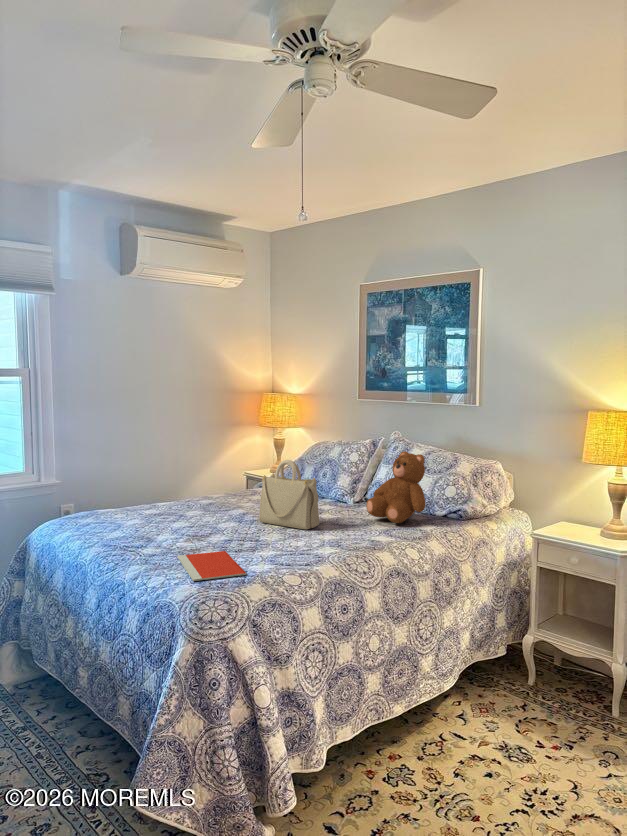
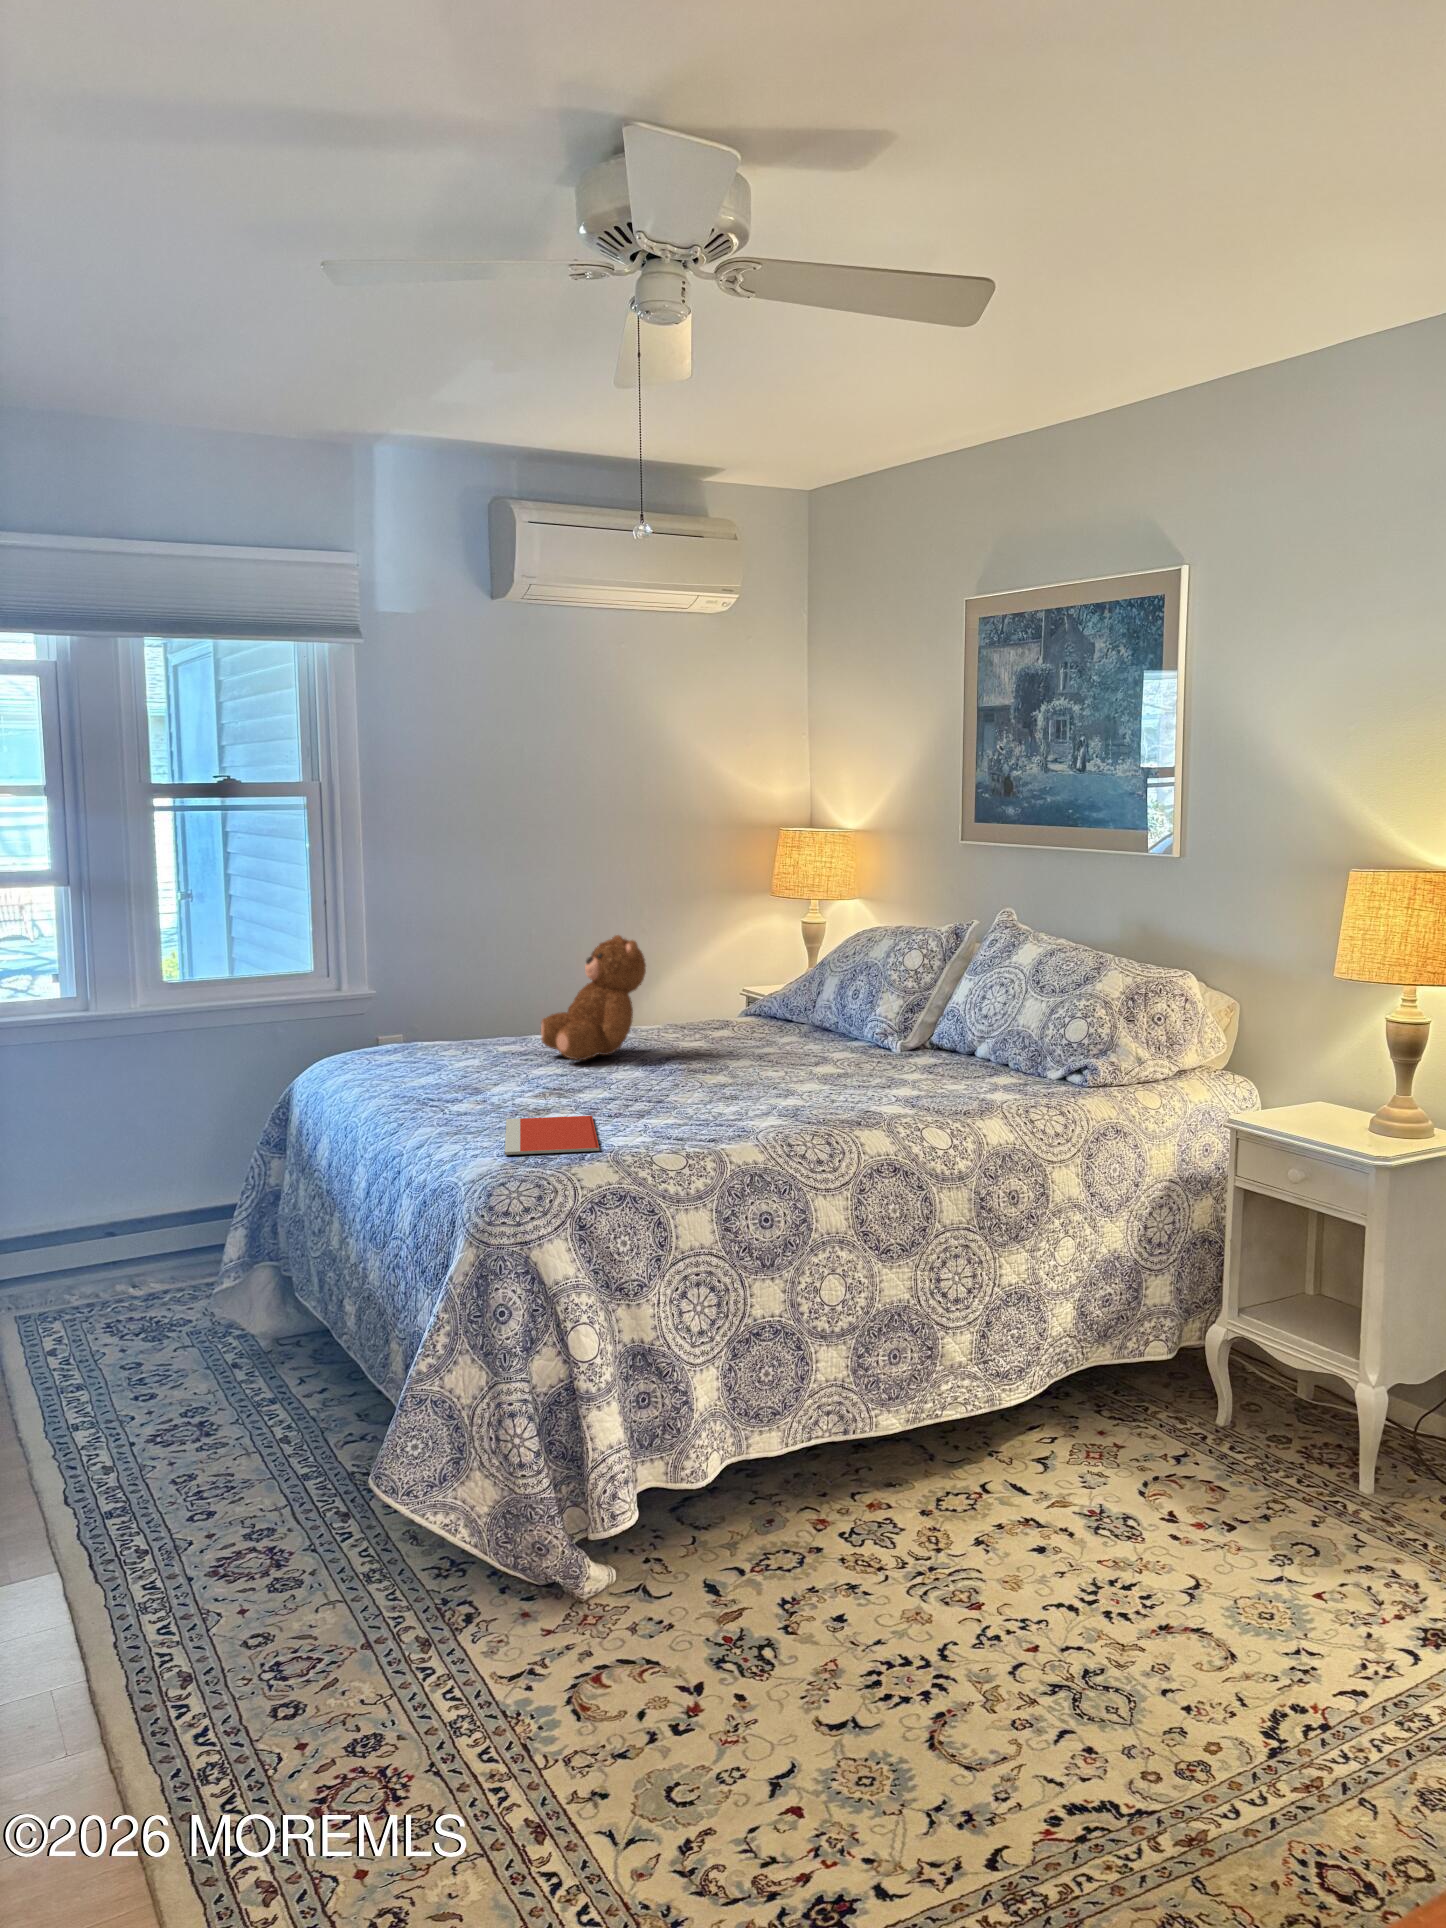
teddy bear: present [366,451,426,523] -> present [541,935,646,1060]
handbag: present [259,460,319,529] -> none [691,959,799,1090]

